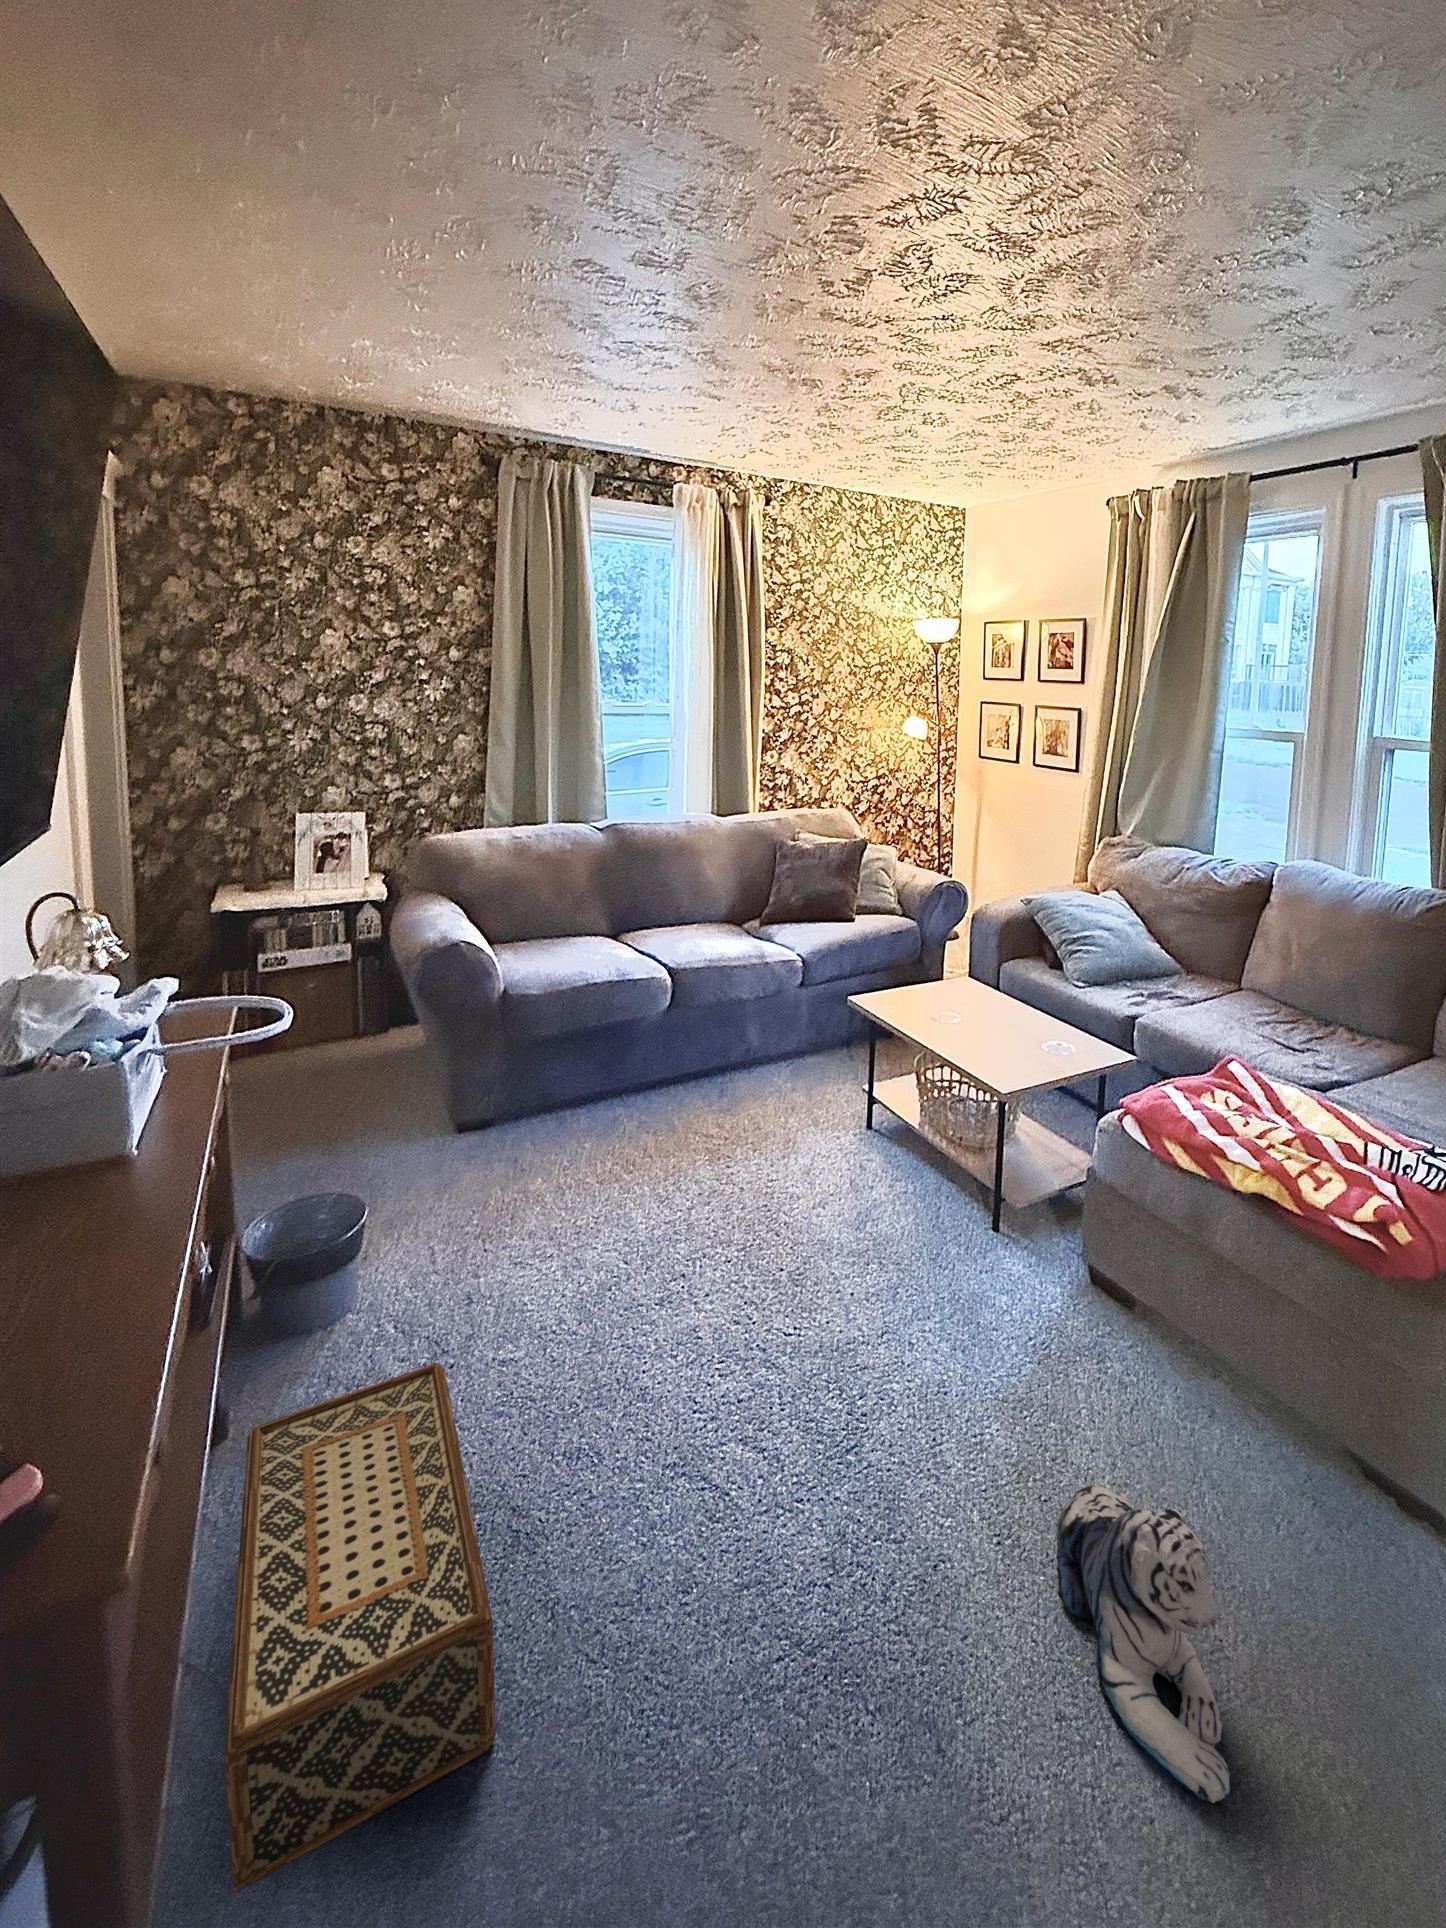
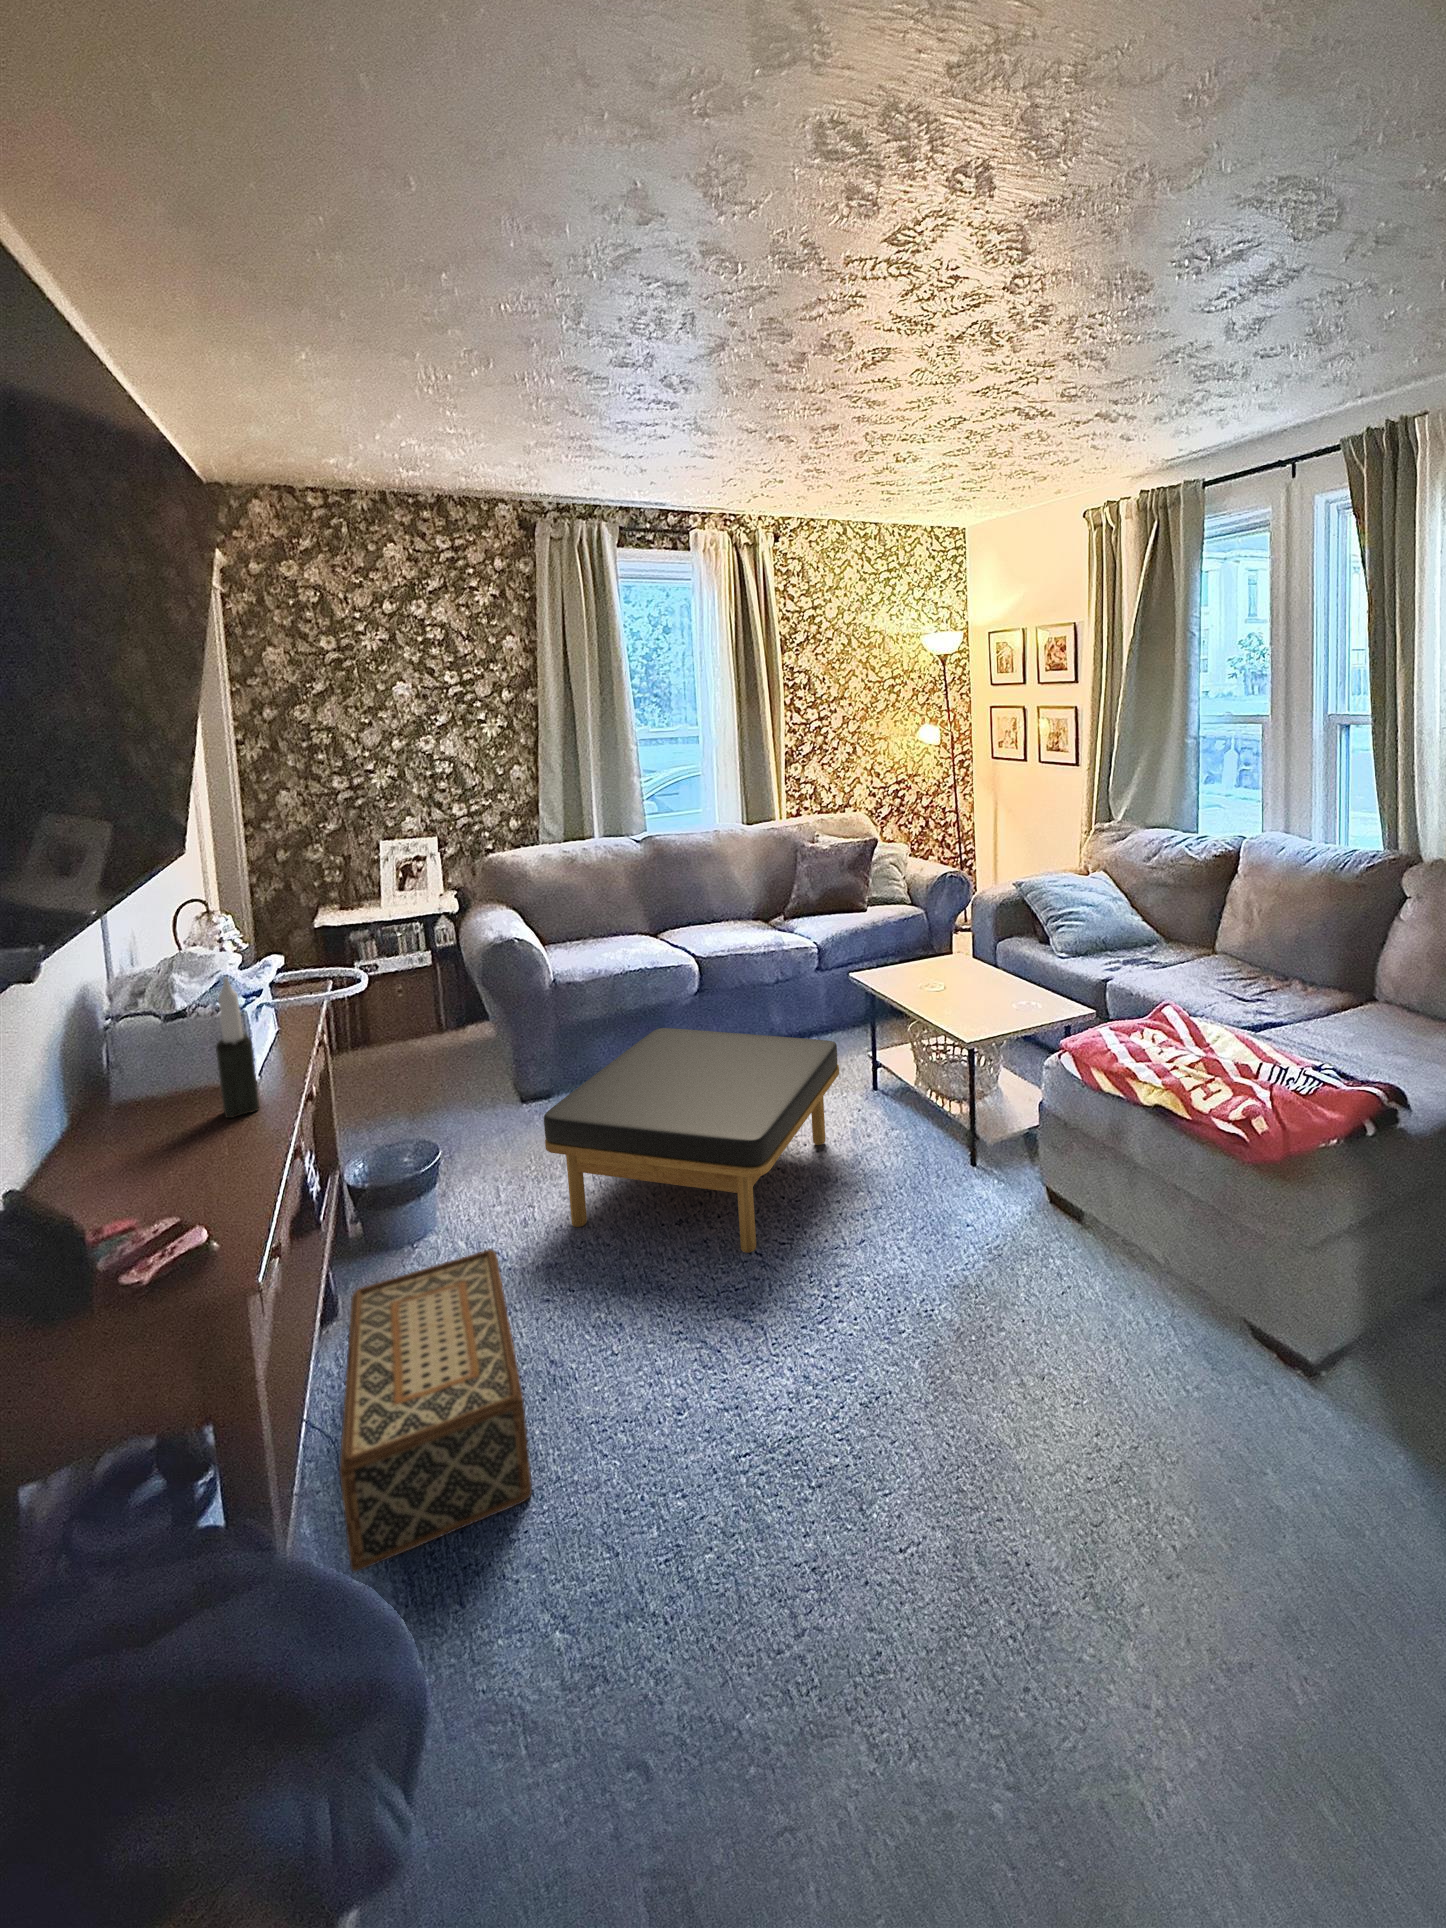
candle: none [67,1029,129,1229] -> present [216,977,259,1118]
ottoman: none [501,1055,845,1347] -> present [544,1028,839,1253]
plush toy: present [1056,1485,1230,1803] -> none [970,1333,1087,1535]

